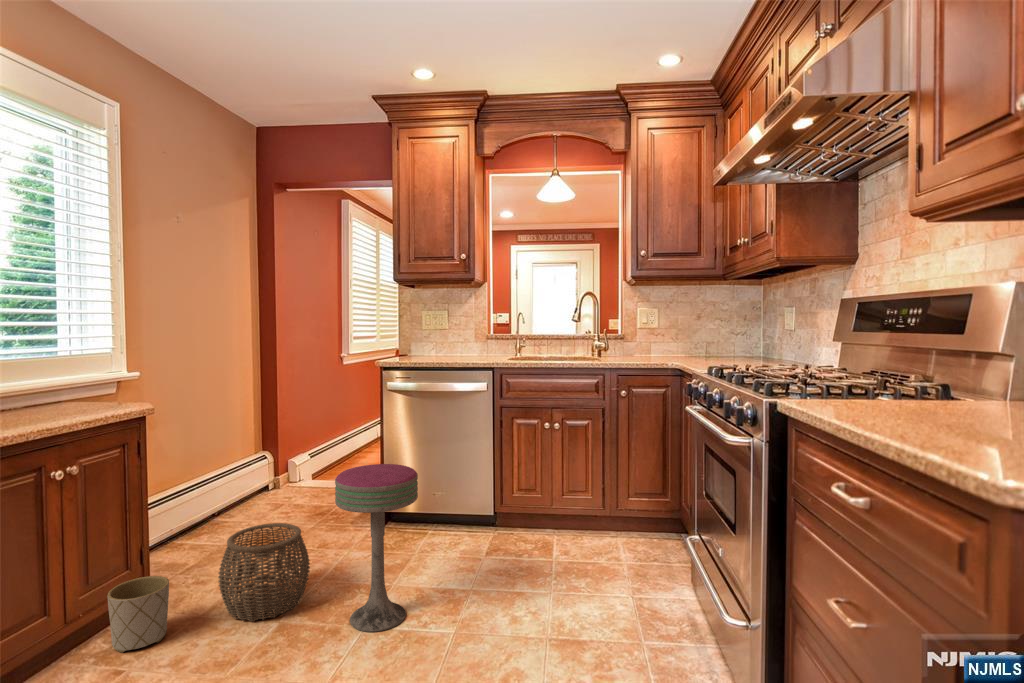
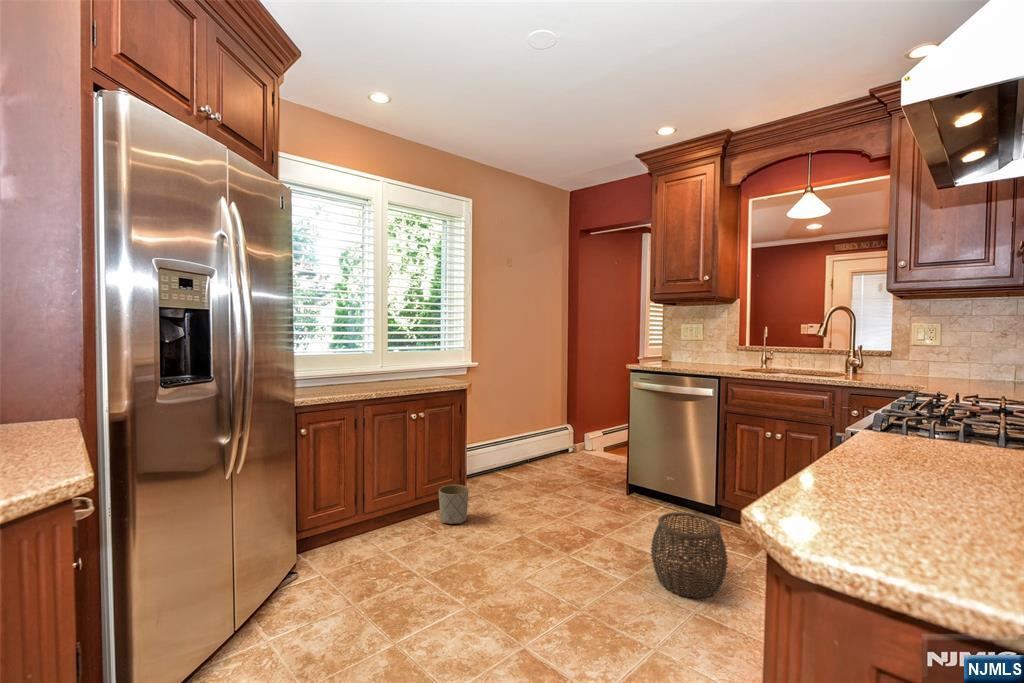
bar stool: present [335,464,418,632] -> none [553,441,612,561]
woven basket: present [218,523,310,621] -> present [651,512,728,599]

